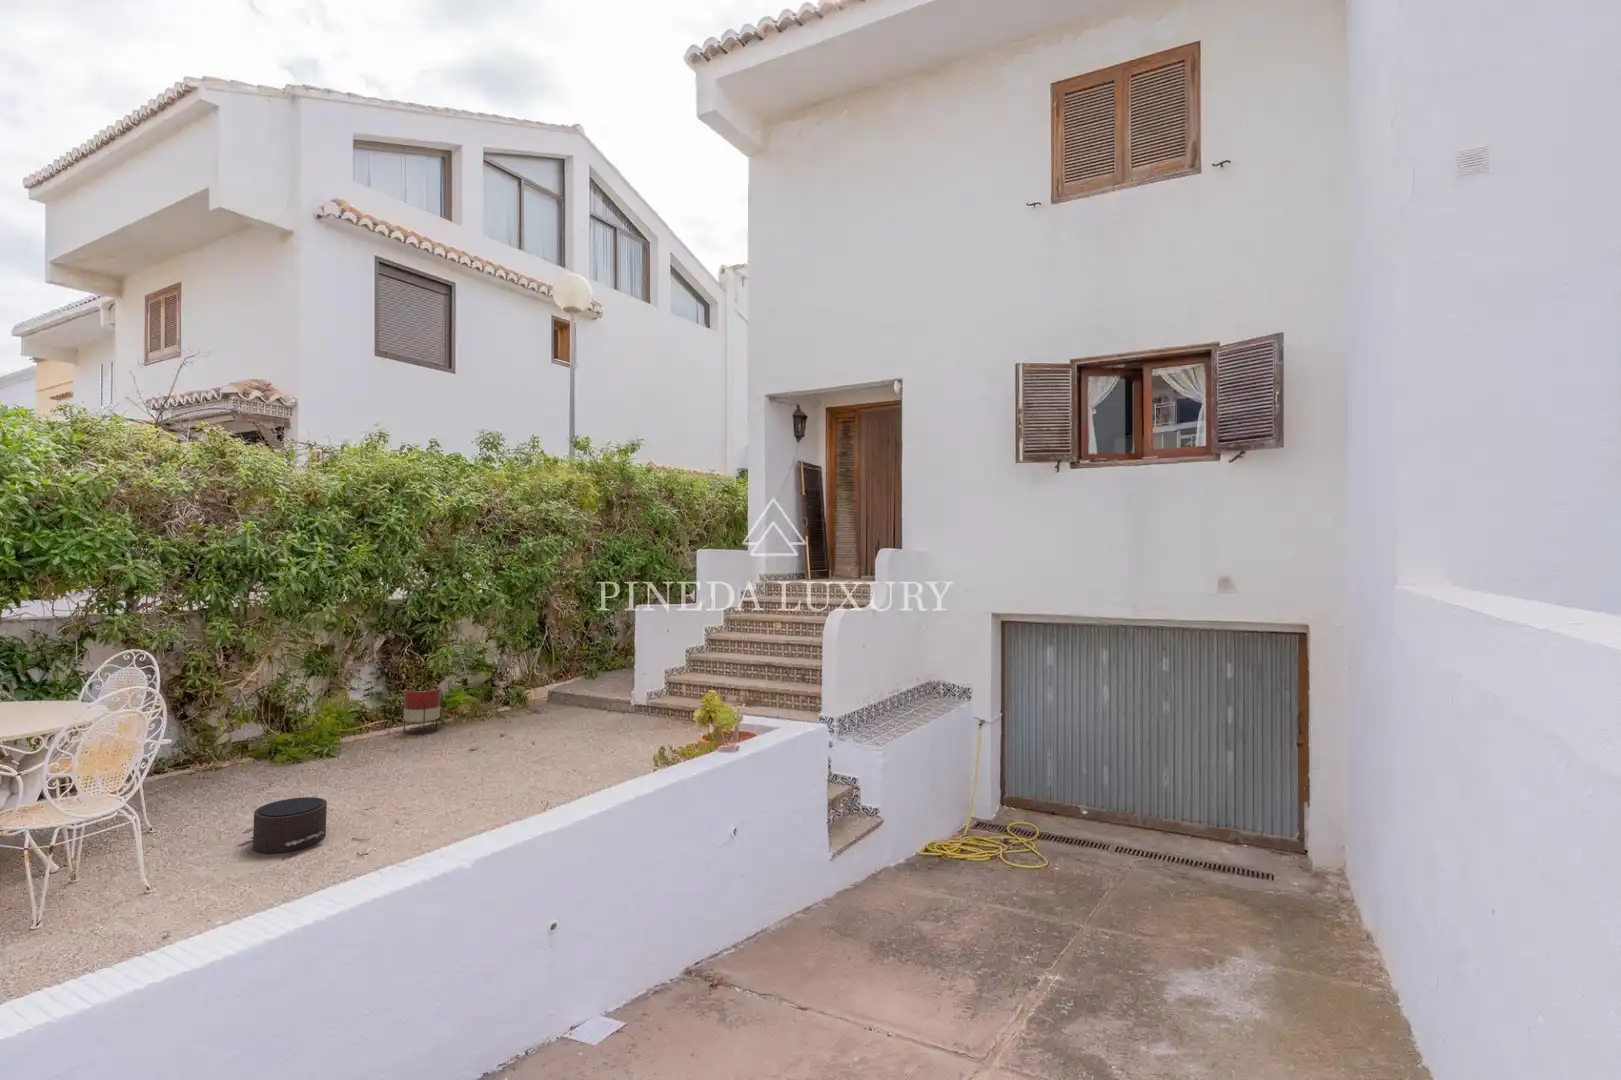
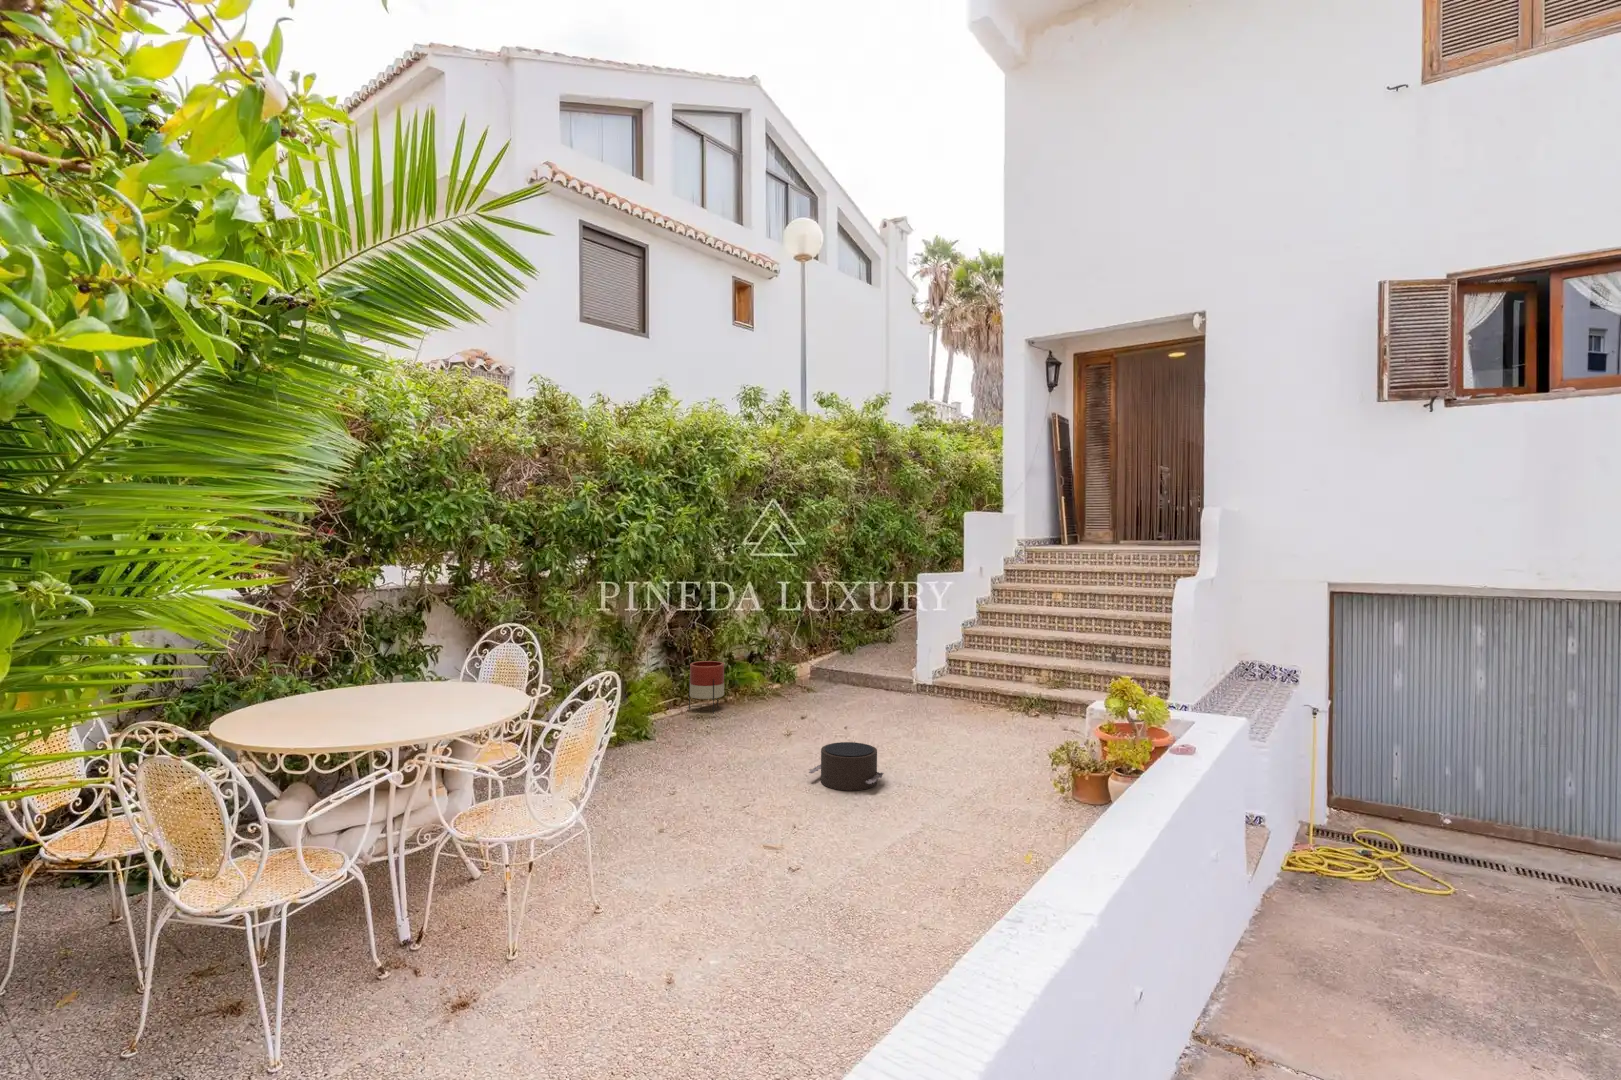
pouf: present [242,797,327,853] -> present [809,742,884,791]

